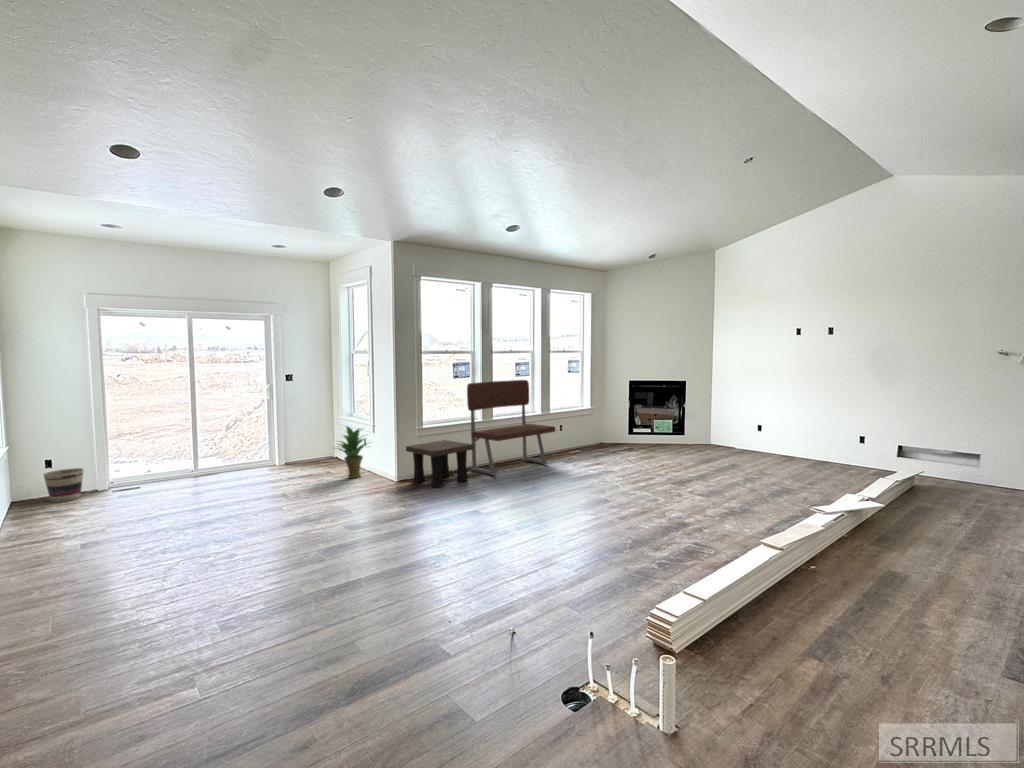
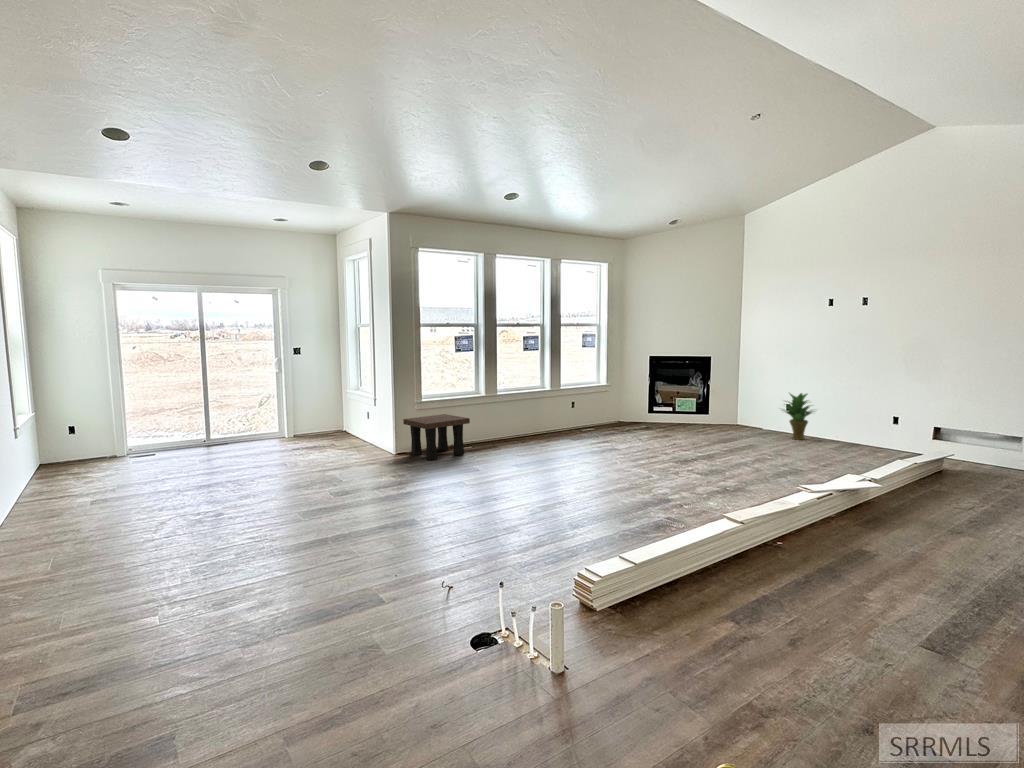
bench: present [467,380,555,476] -> none [467,354,559,450]
potted plant: present [339,426,367,478] -> present [783,393,813,440]
basket: present [44,468,84,502] -> none [70,435,105,465]

